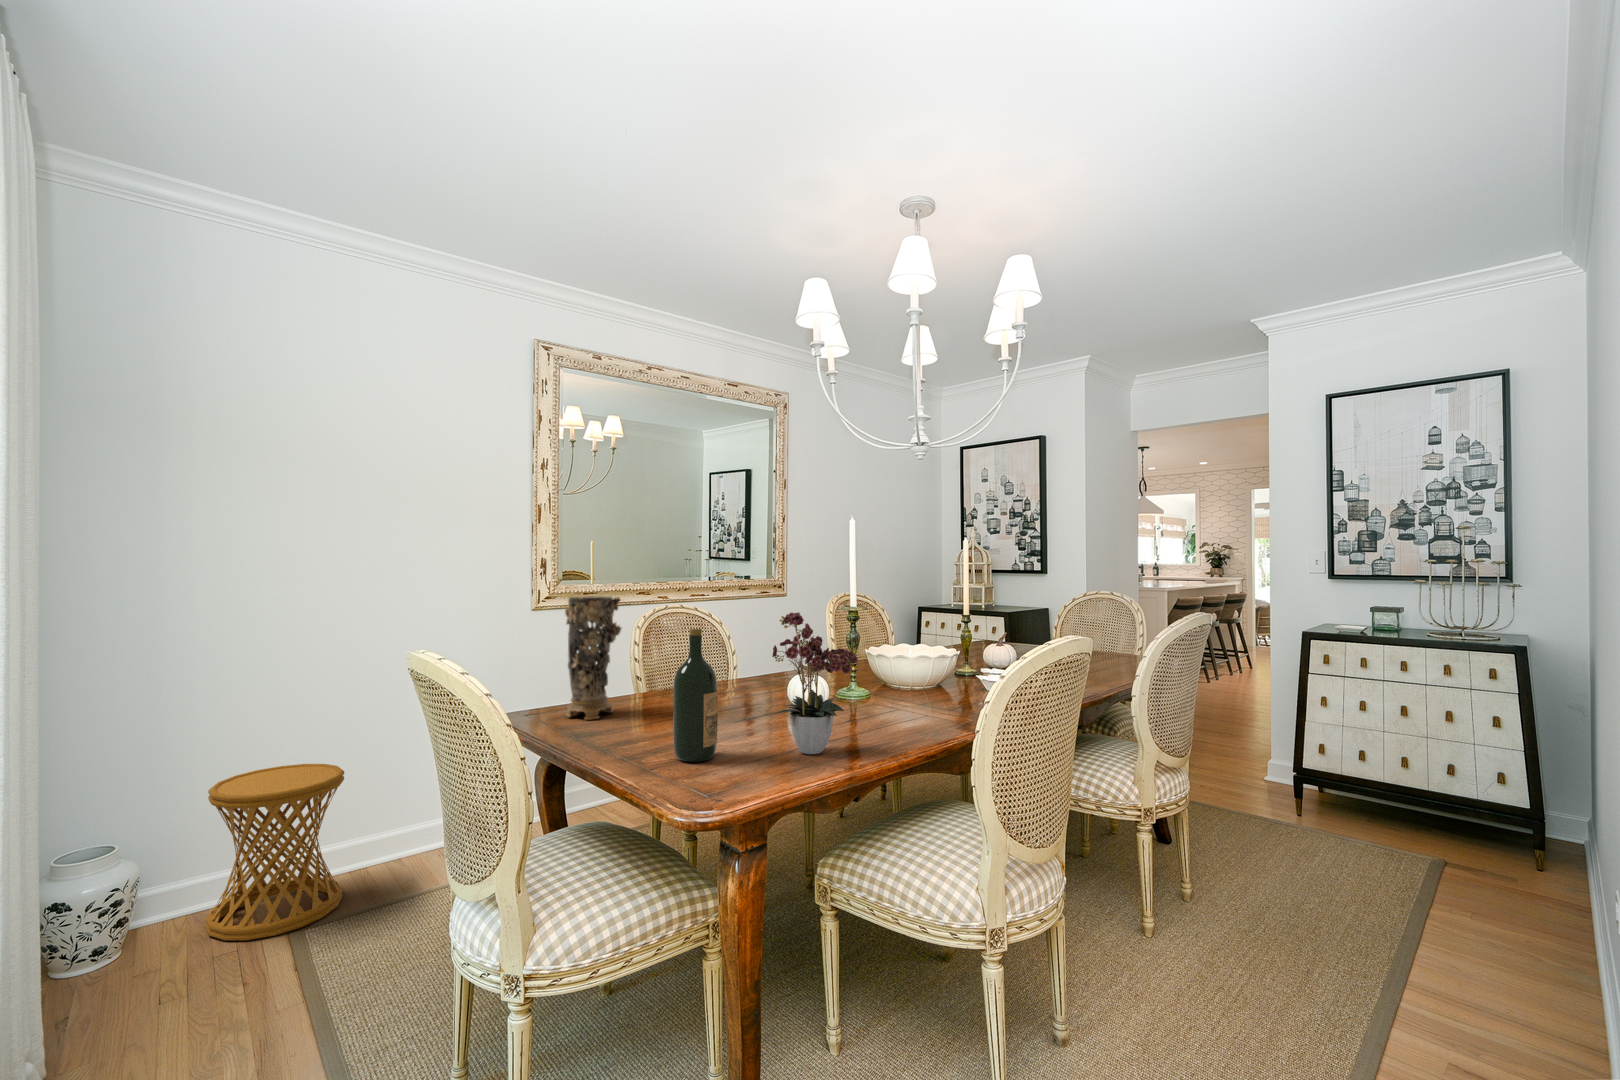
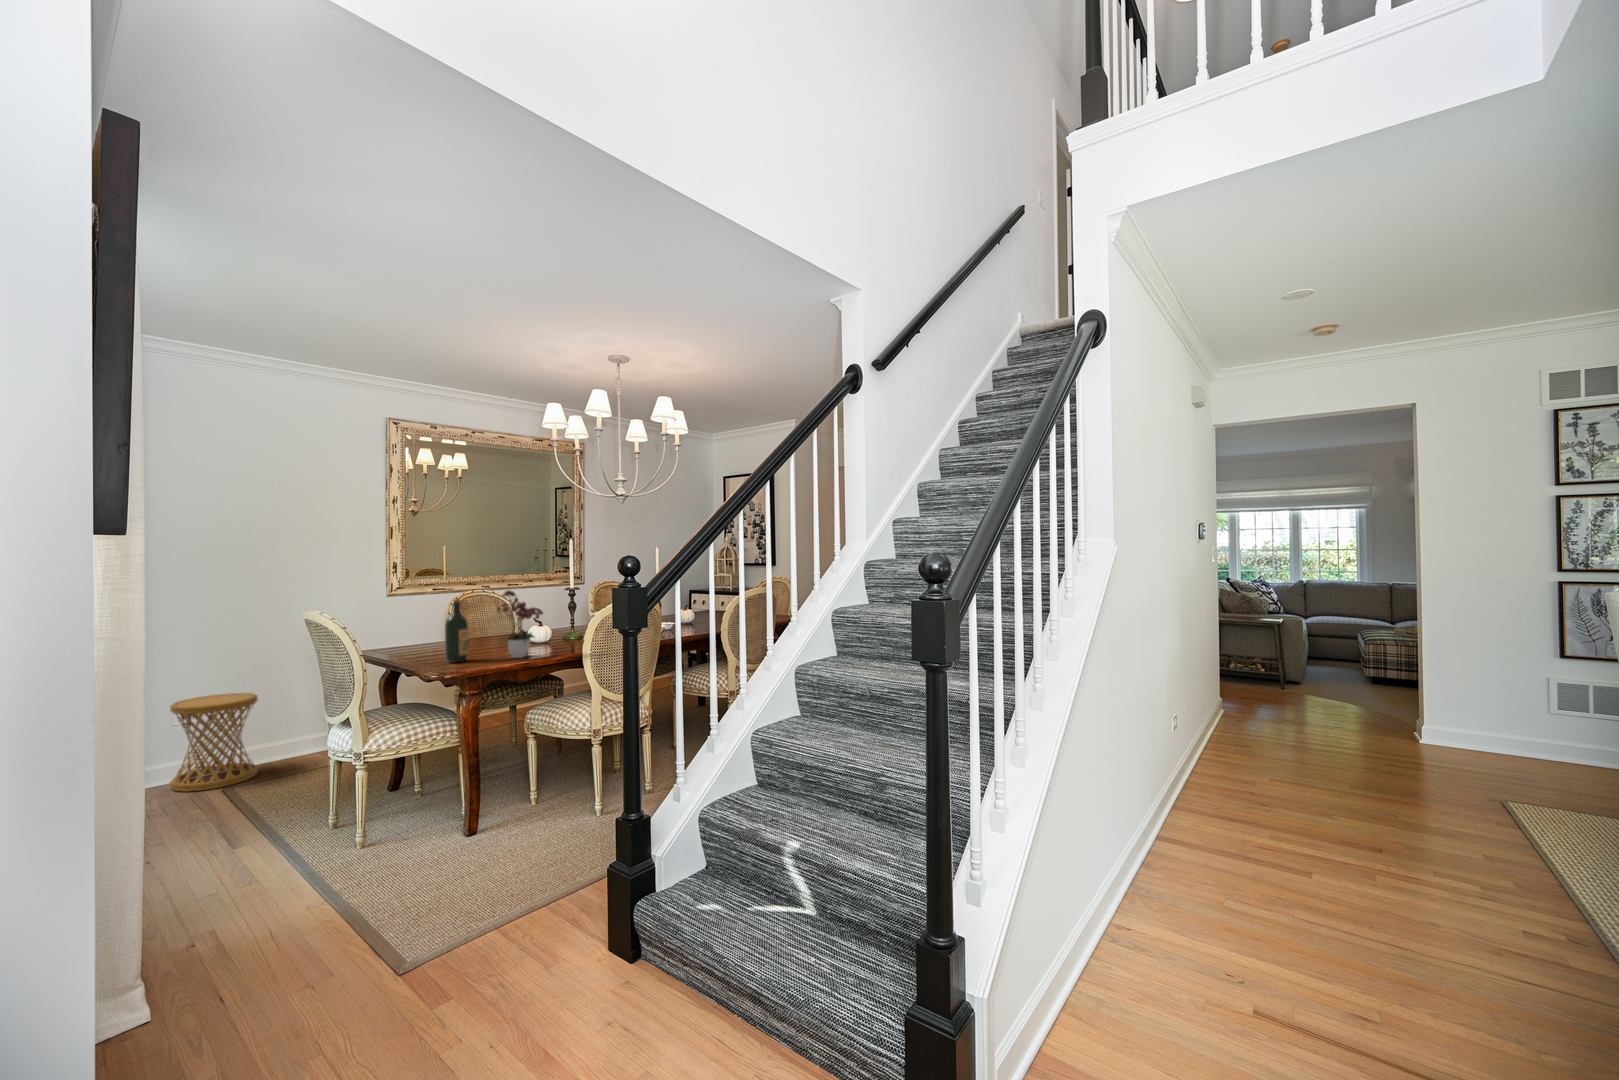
decorative vase: present [565,596,621,720] -> none [396,585,430,652]

